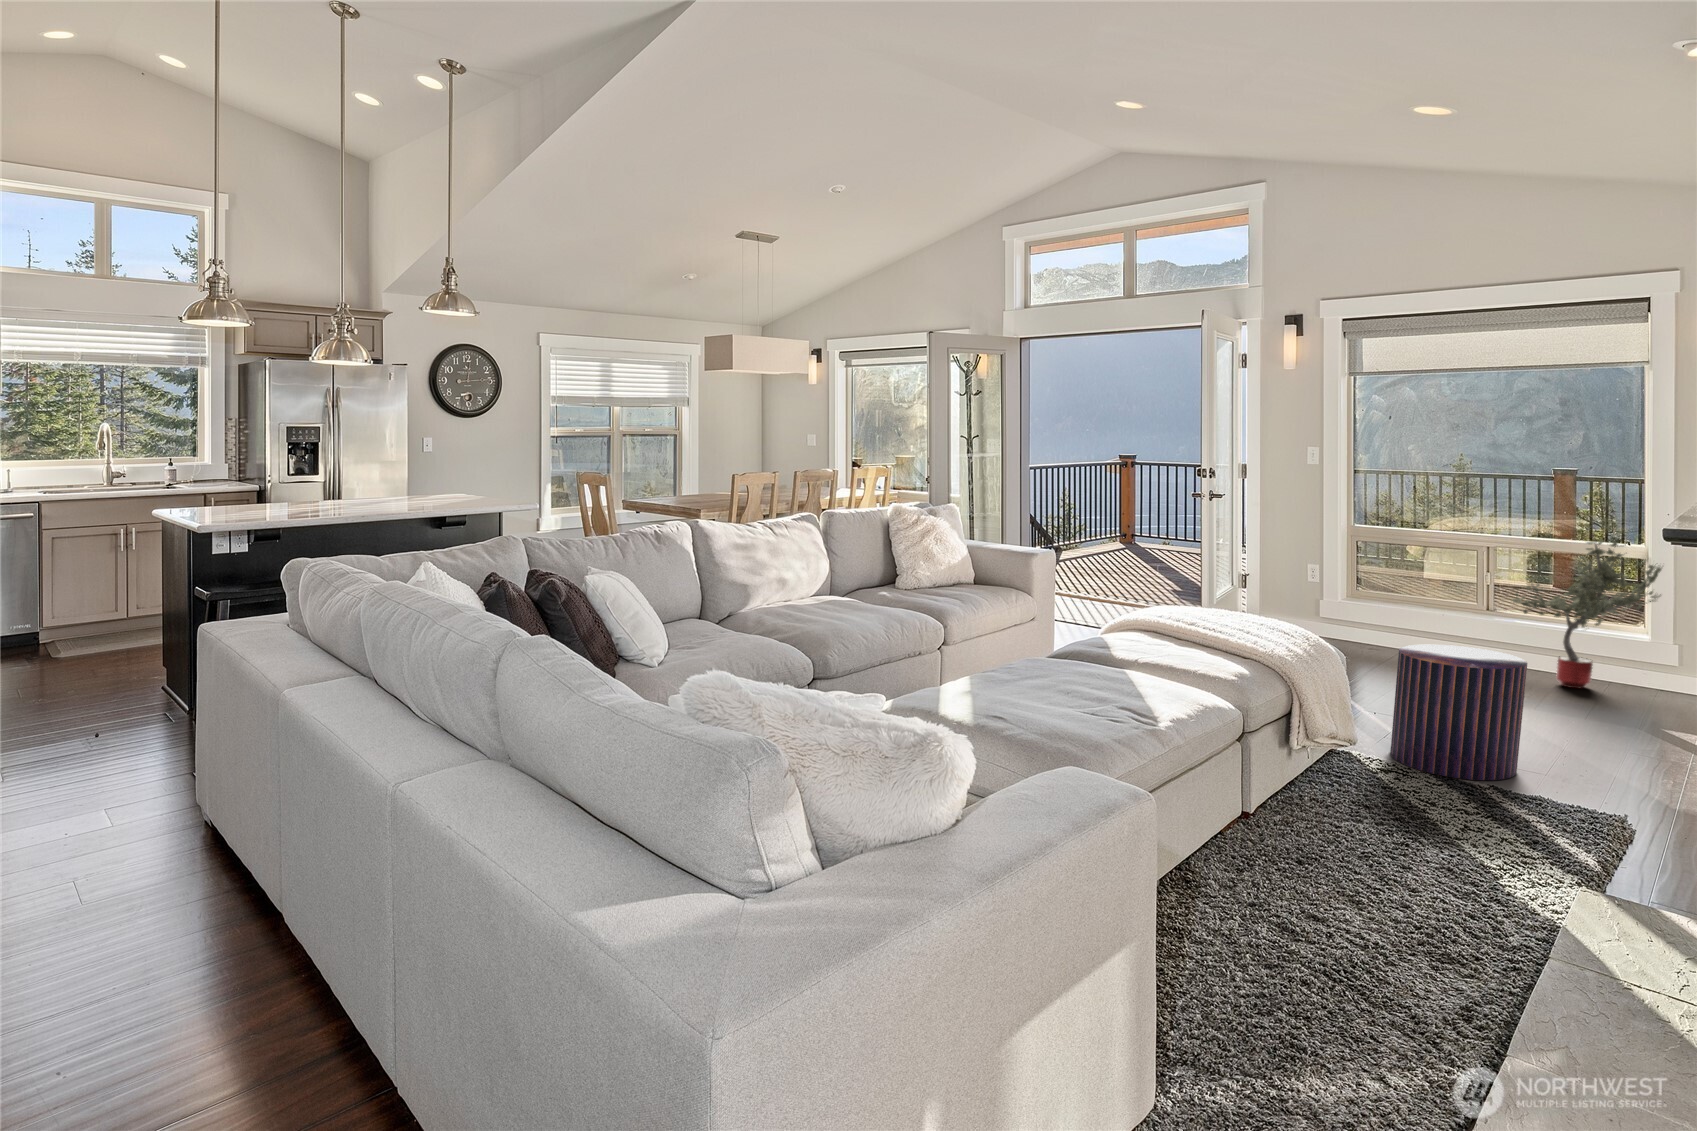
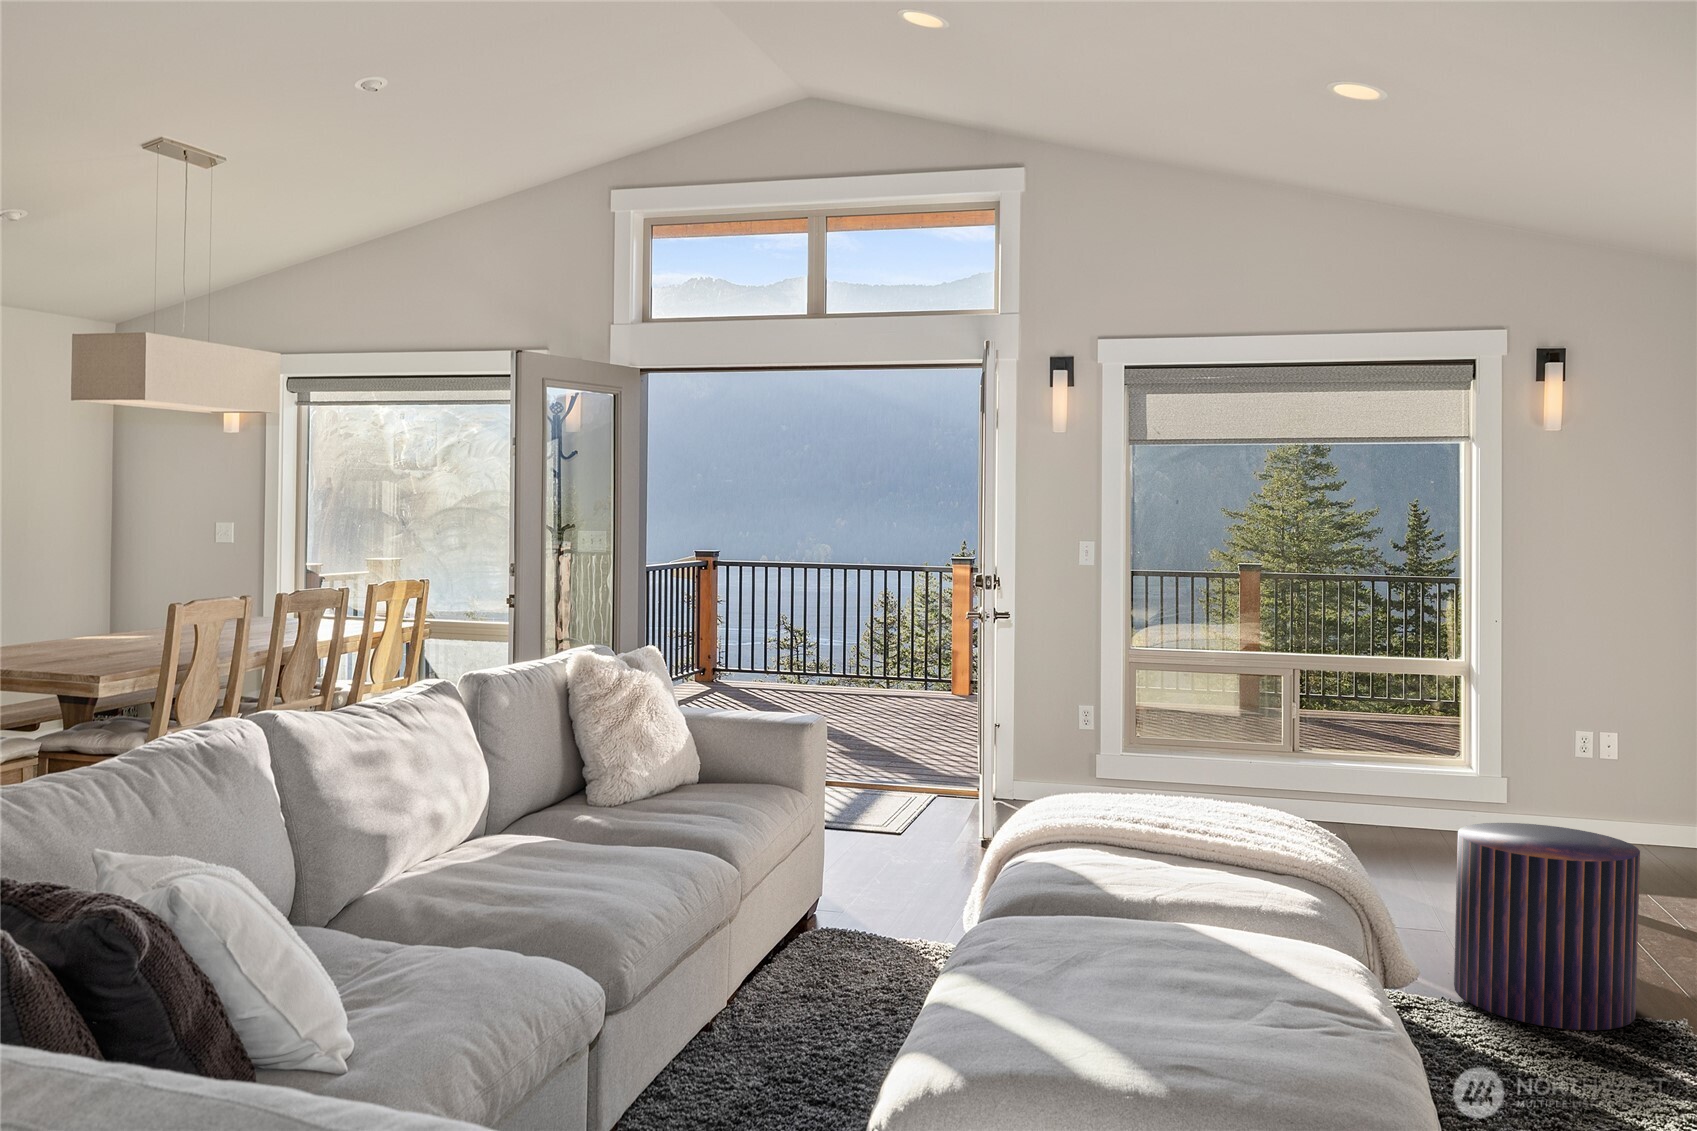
potted tree: present [1513,541,1662,688] -> none [1370,655,1544,847]

